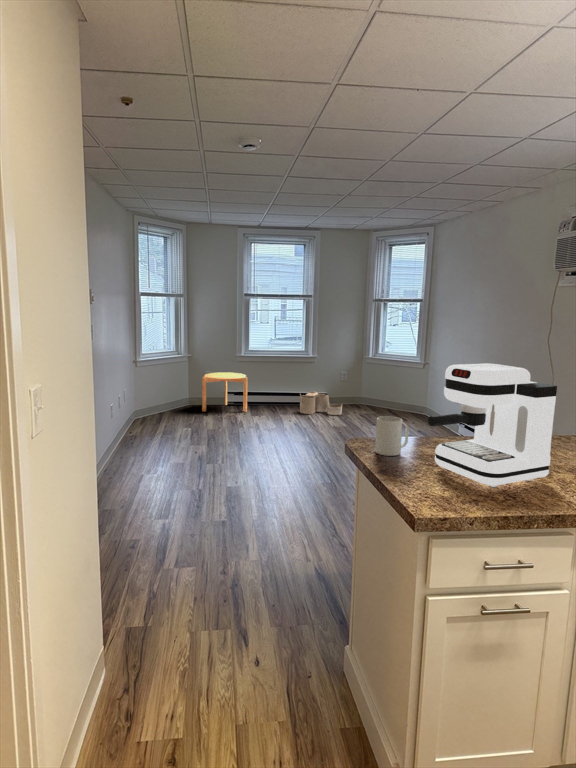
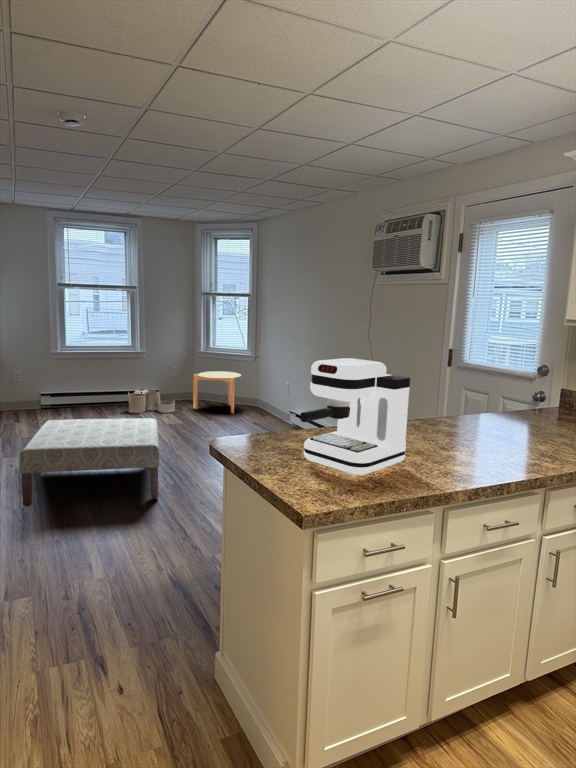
side table: present [202,372,247,412] -> present [193,371,241,413]
ottoman: none [199,415,320,495] -> present [19,418,159,507]
mug: present [375,416,409,456] -> none [243,414,274,454]

